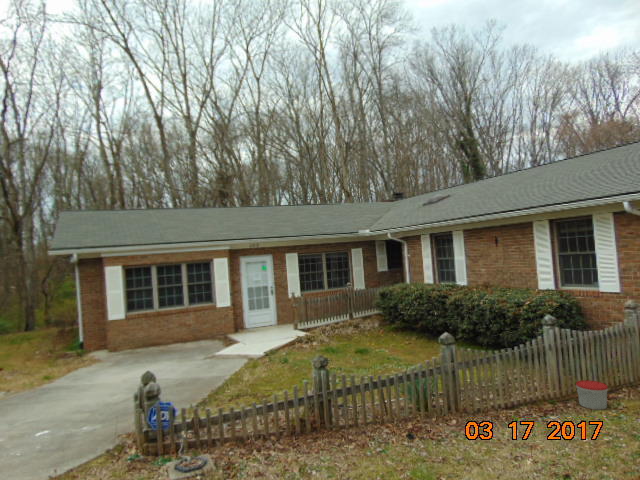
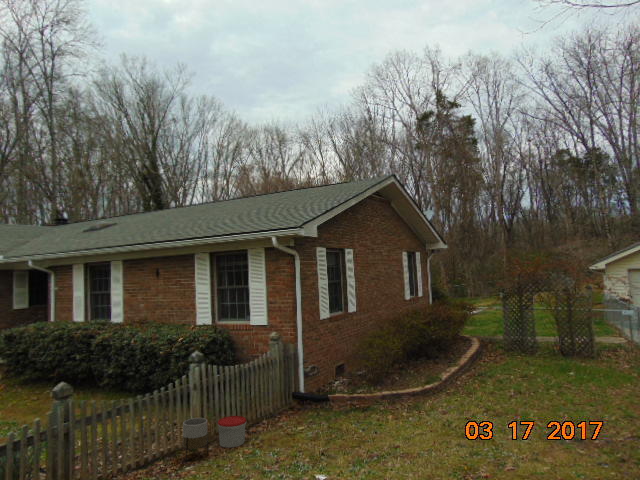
planter: none [542,376,569,412] -> present [182,418,208,462]

